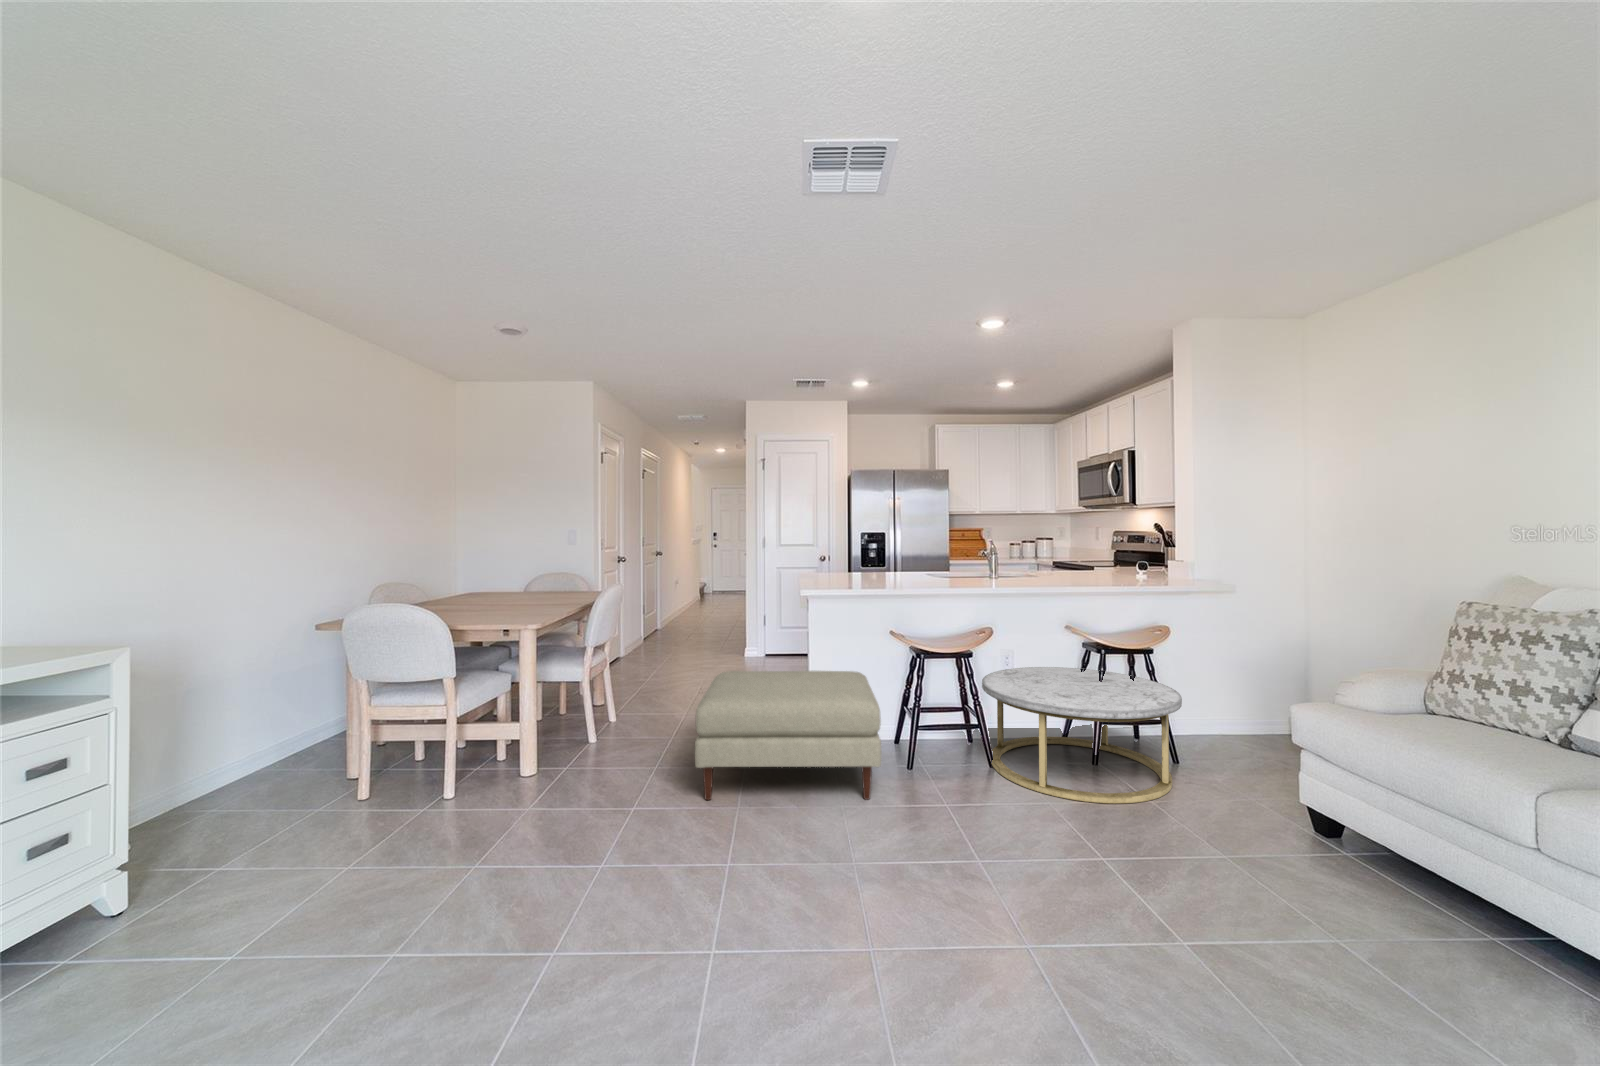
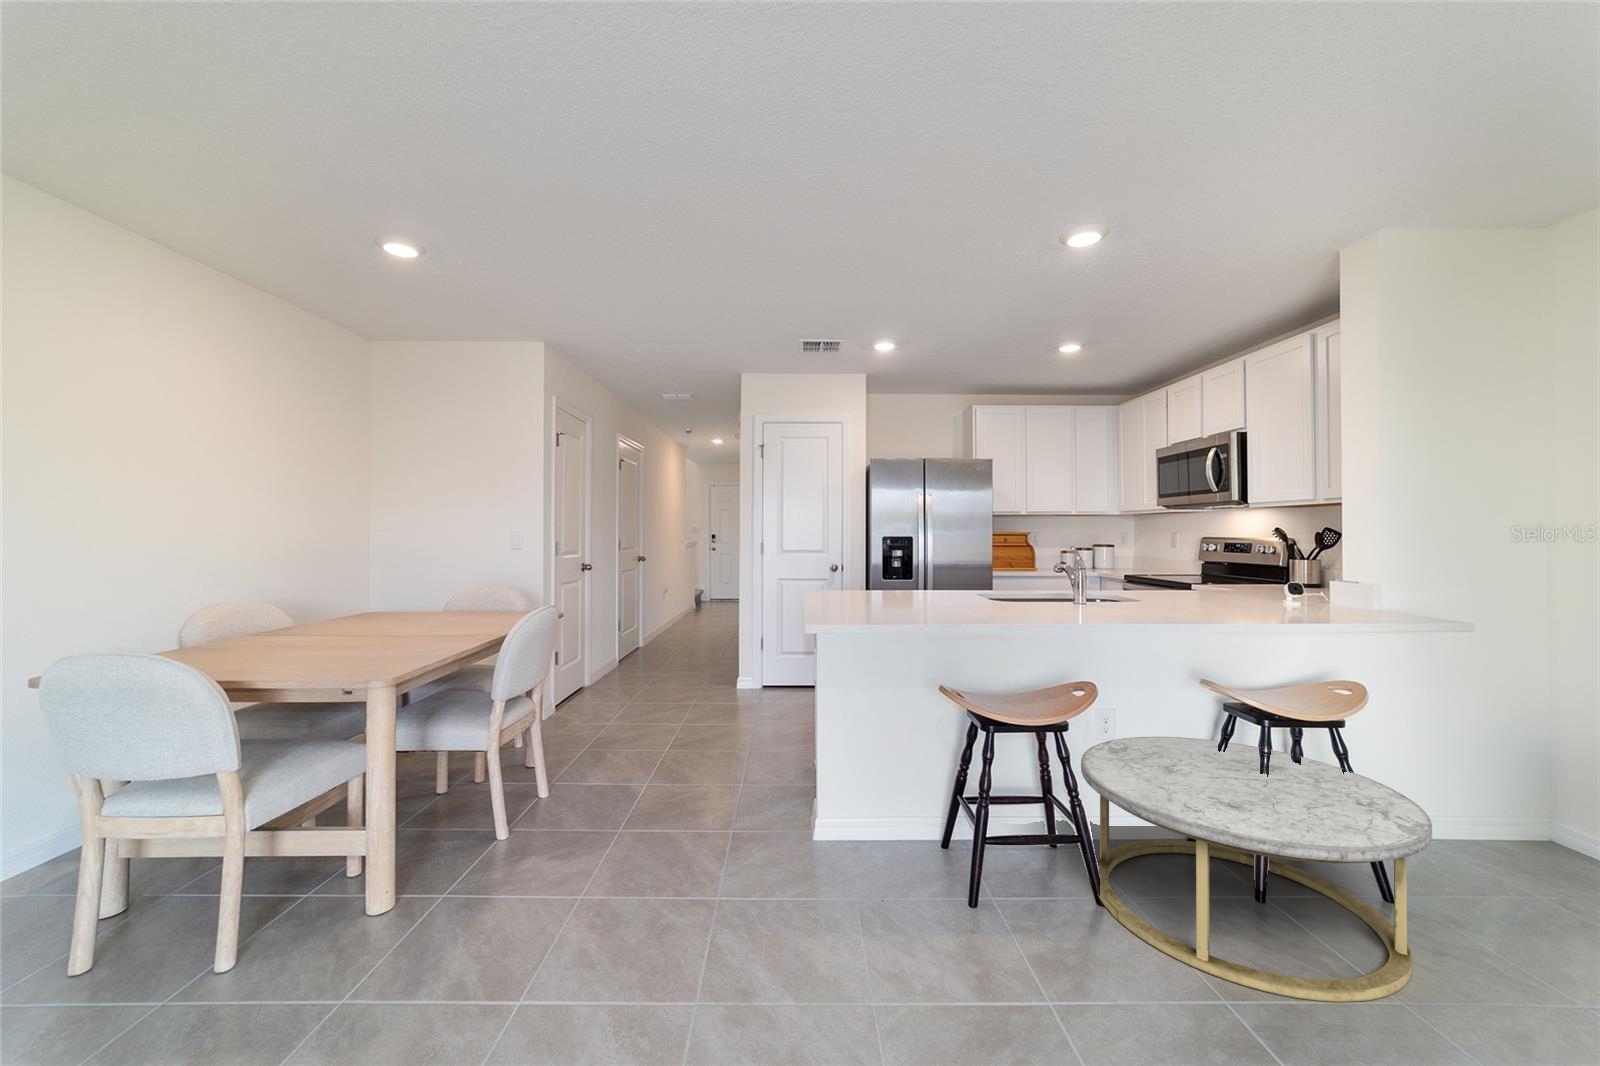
ottoman: present [695,671,881,800] -> none [629,745,940,984]

